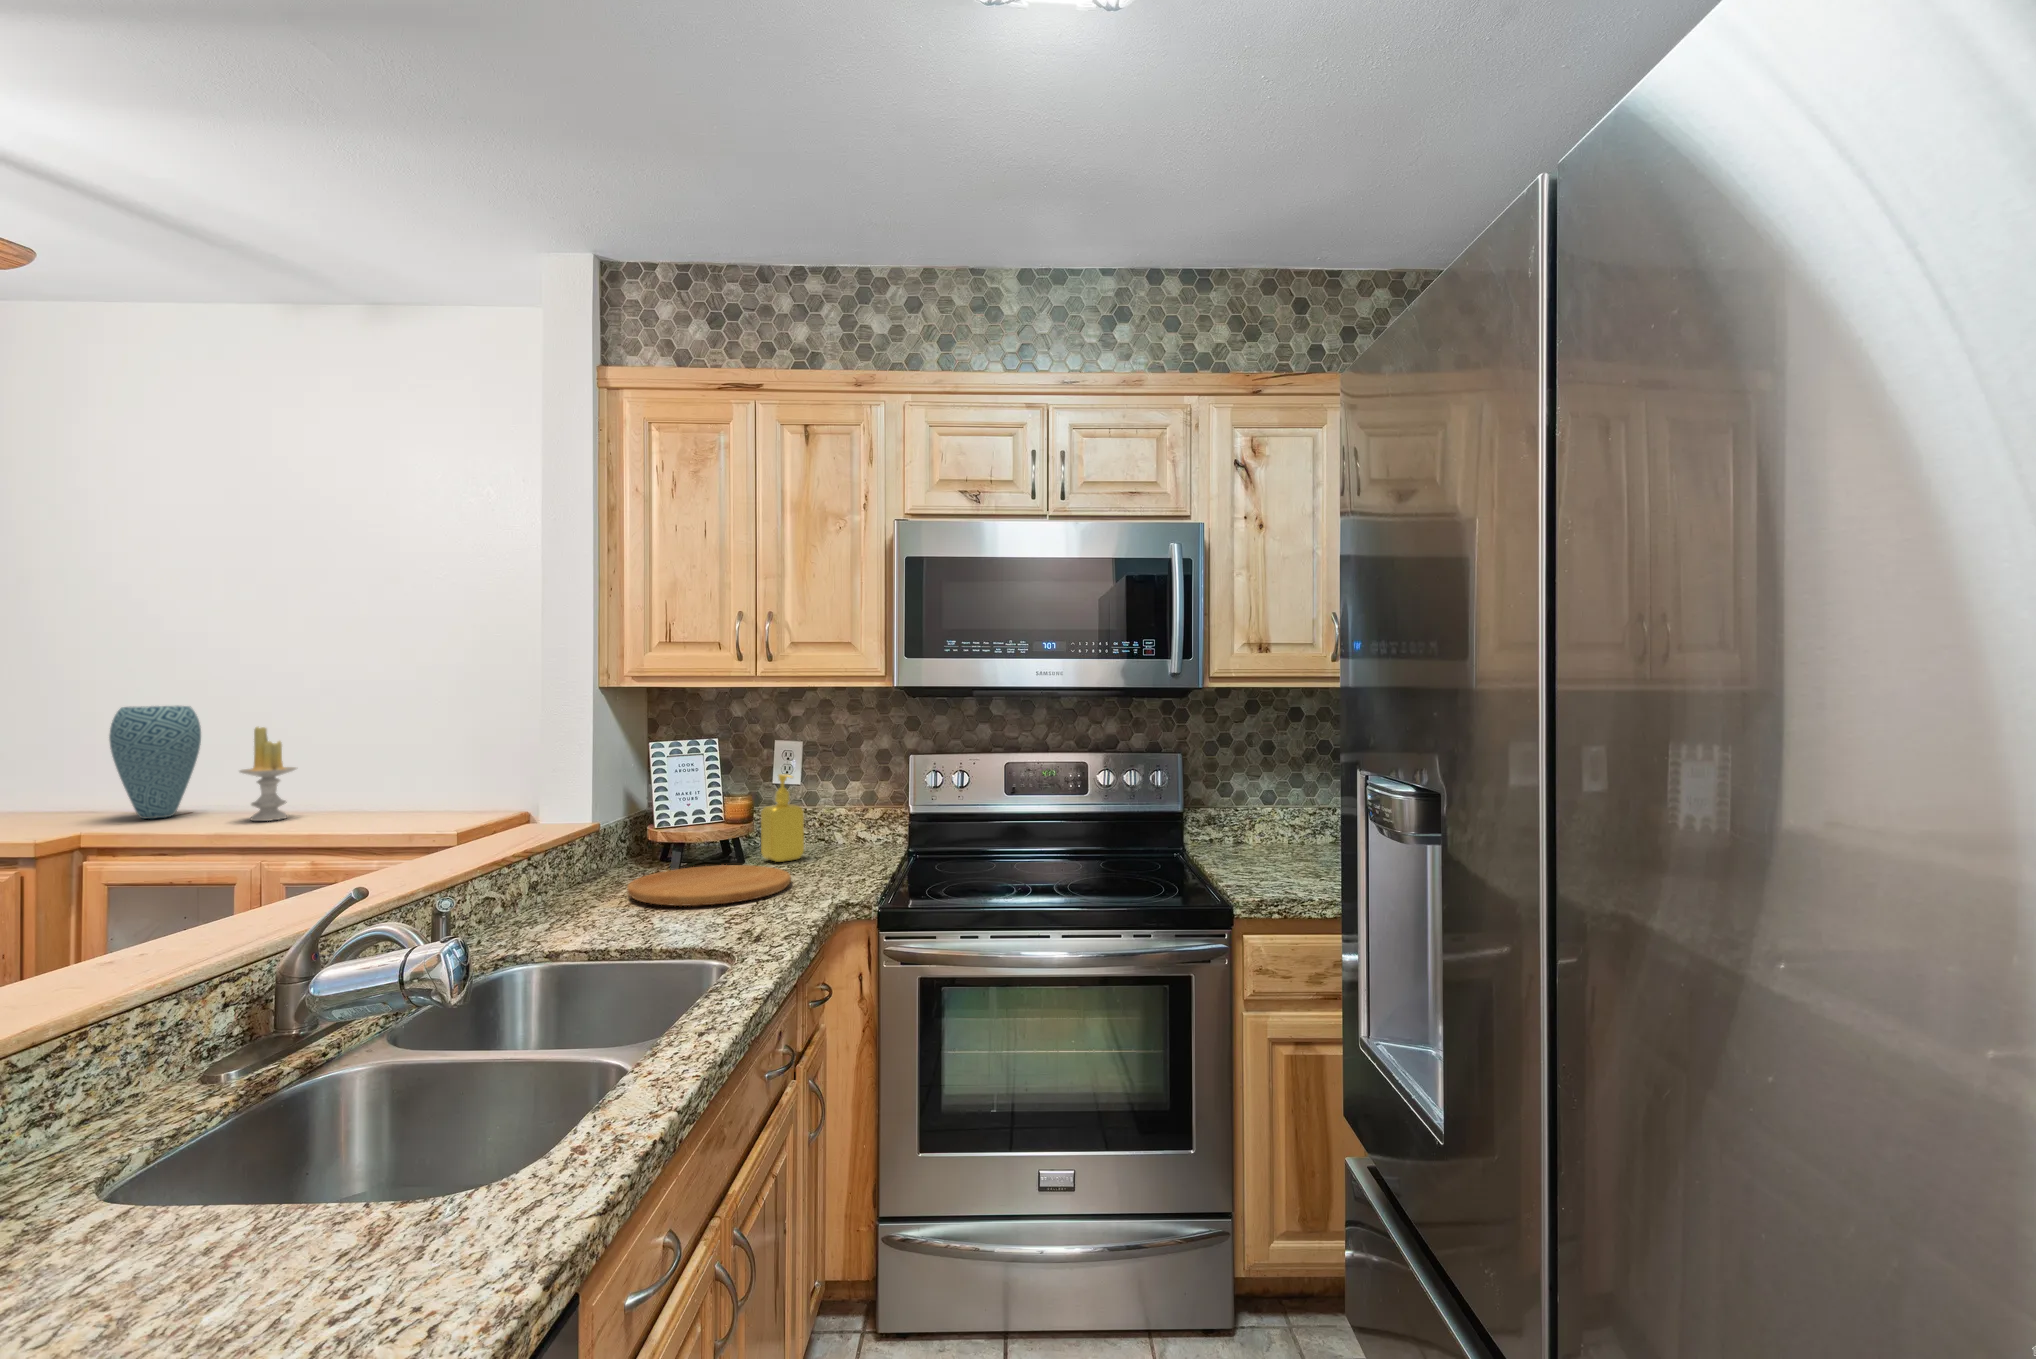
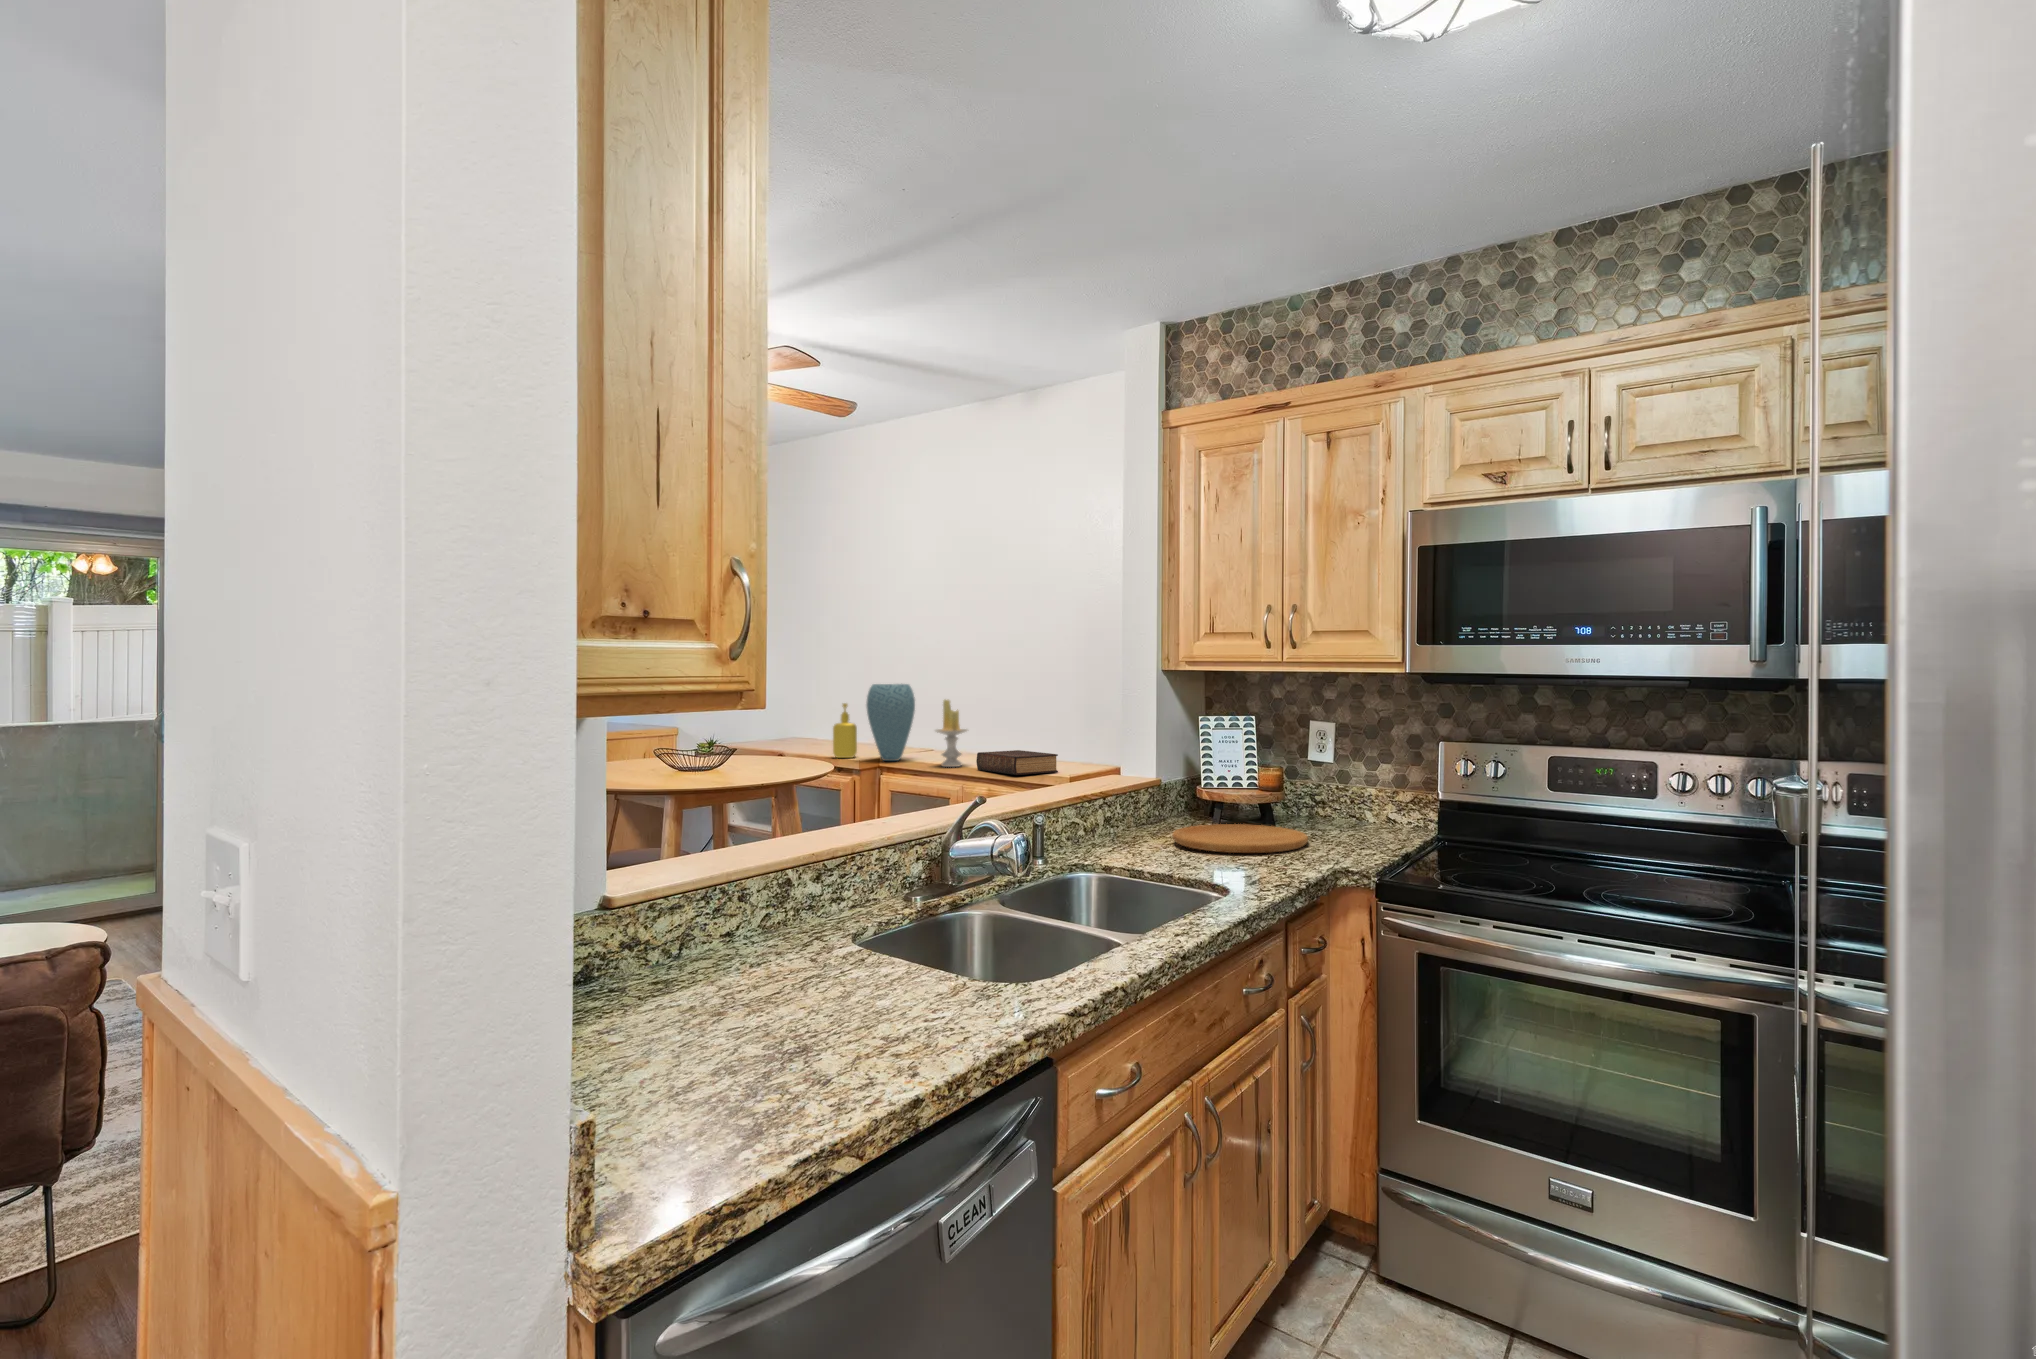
soap dispenser: present [761,774,804,862] -> present [833,703,857,758]
book: none [313,791,443,826] -> present [976,750,1058,775]

